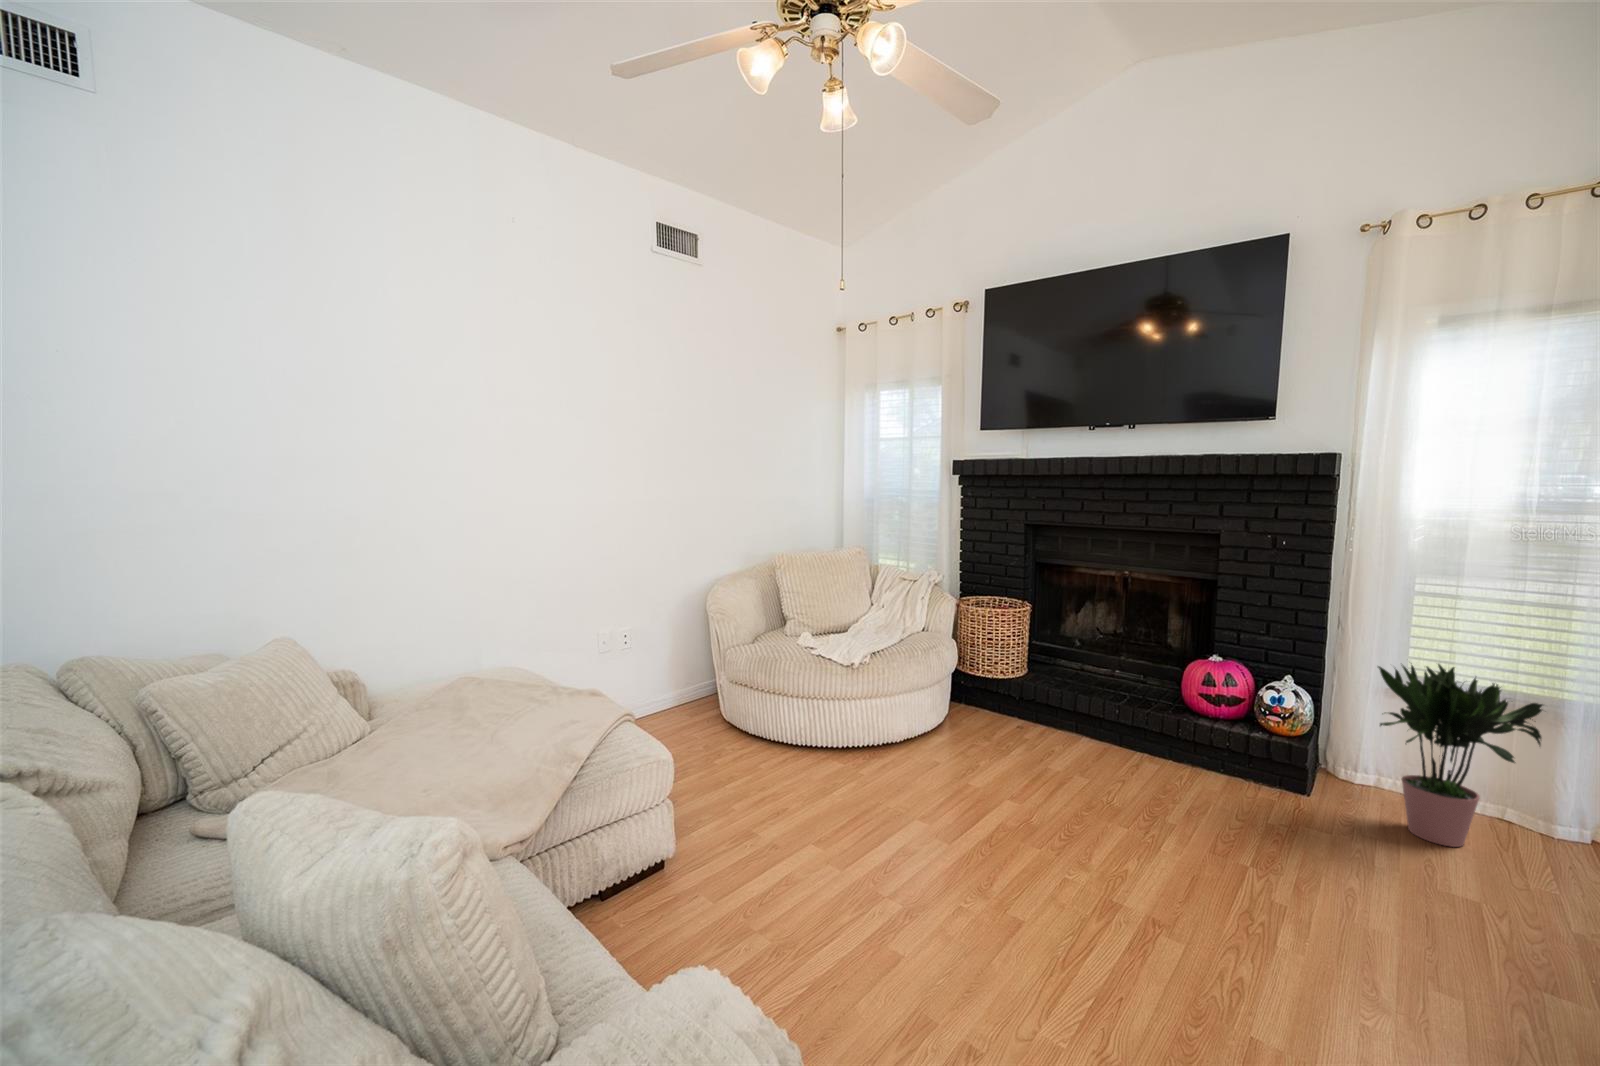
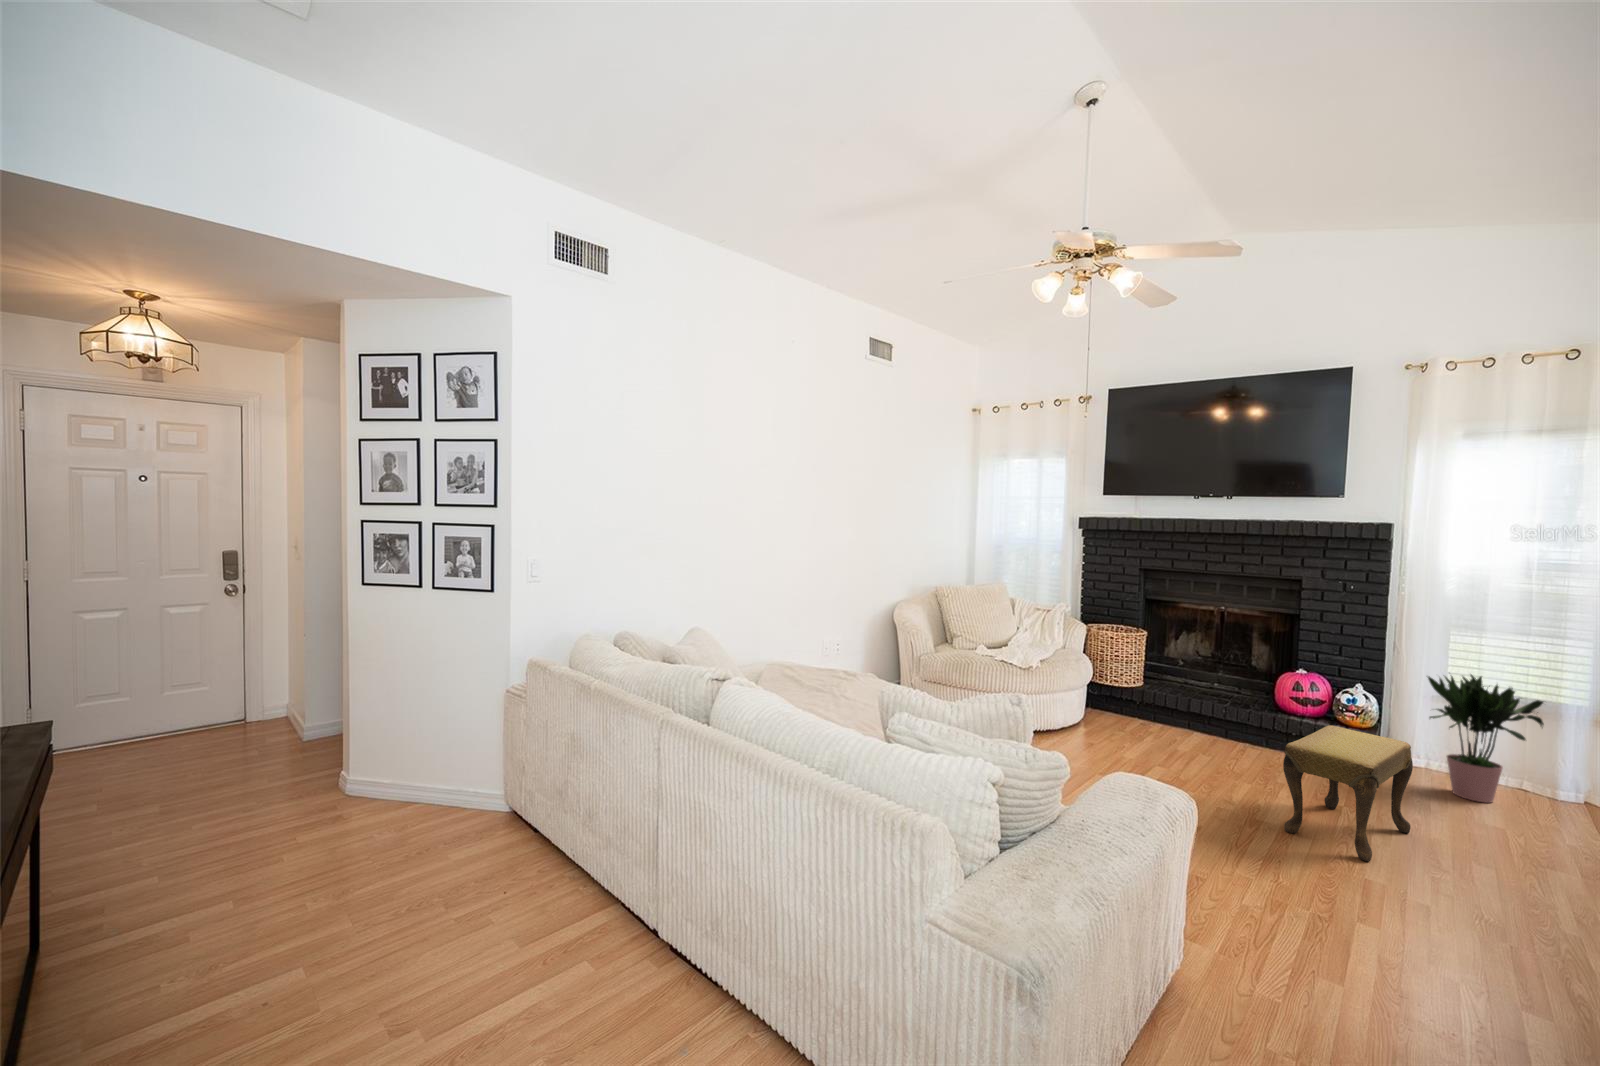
footstool: none [1154,748,1348,980] -> present [1283,725,1413,861]

